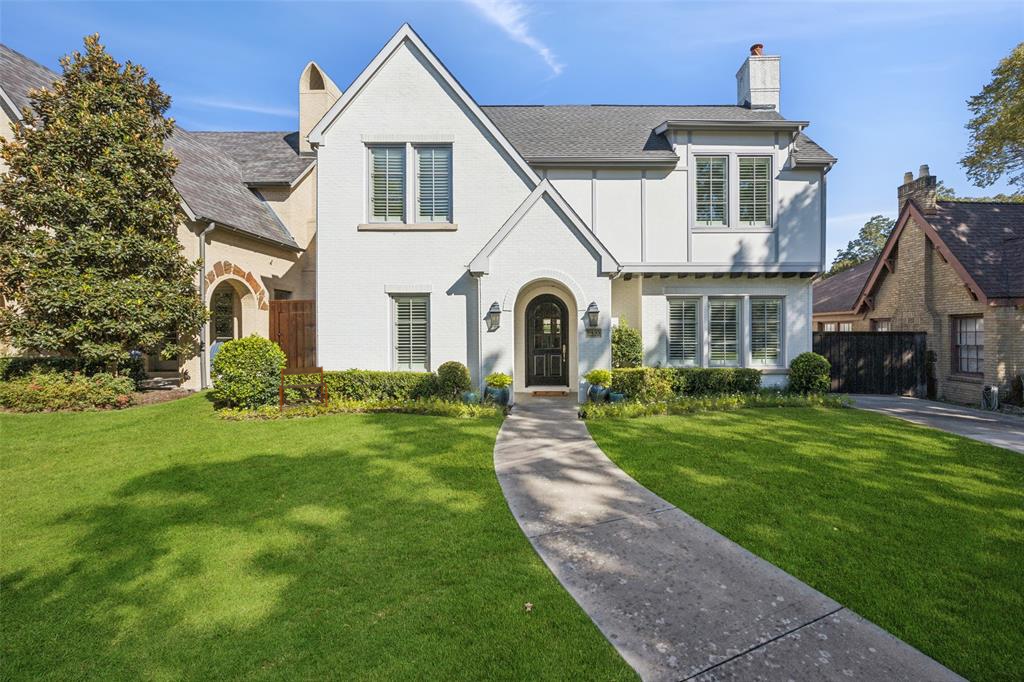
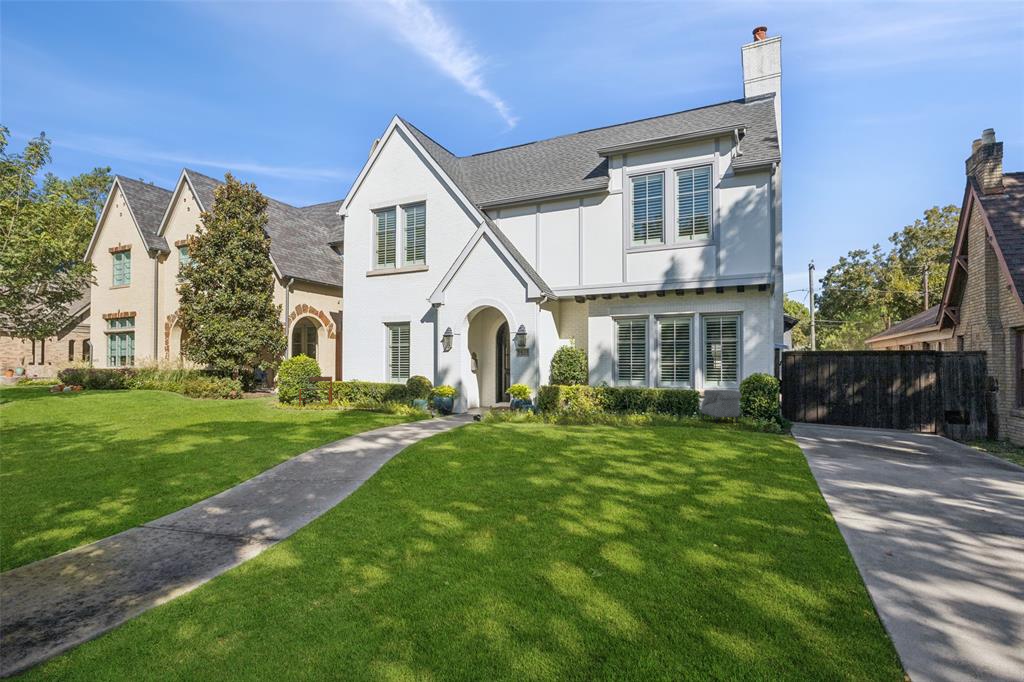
chair: none [764,374,807,408] -> present [702,390,742,423]

